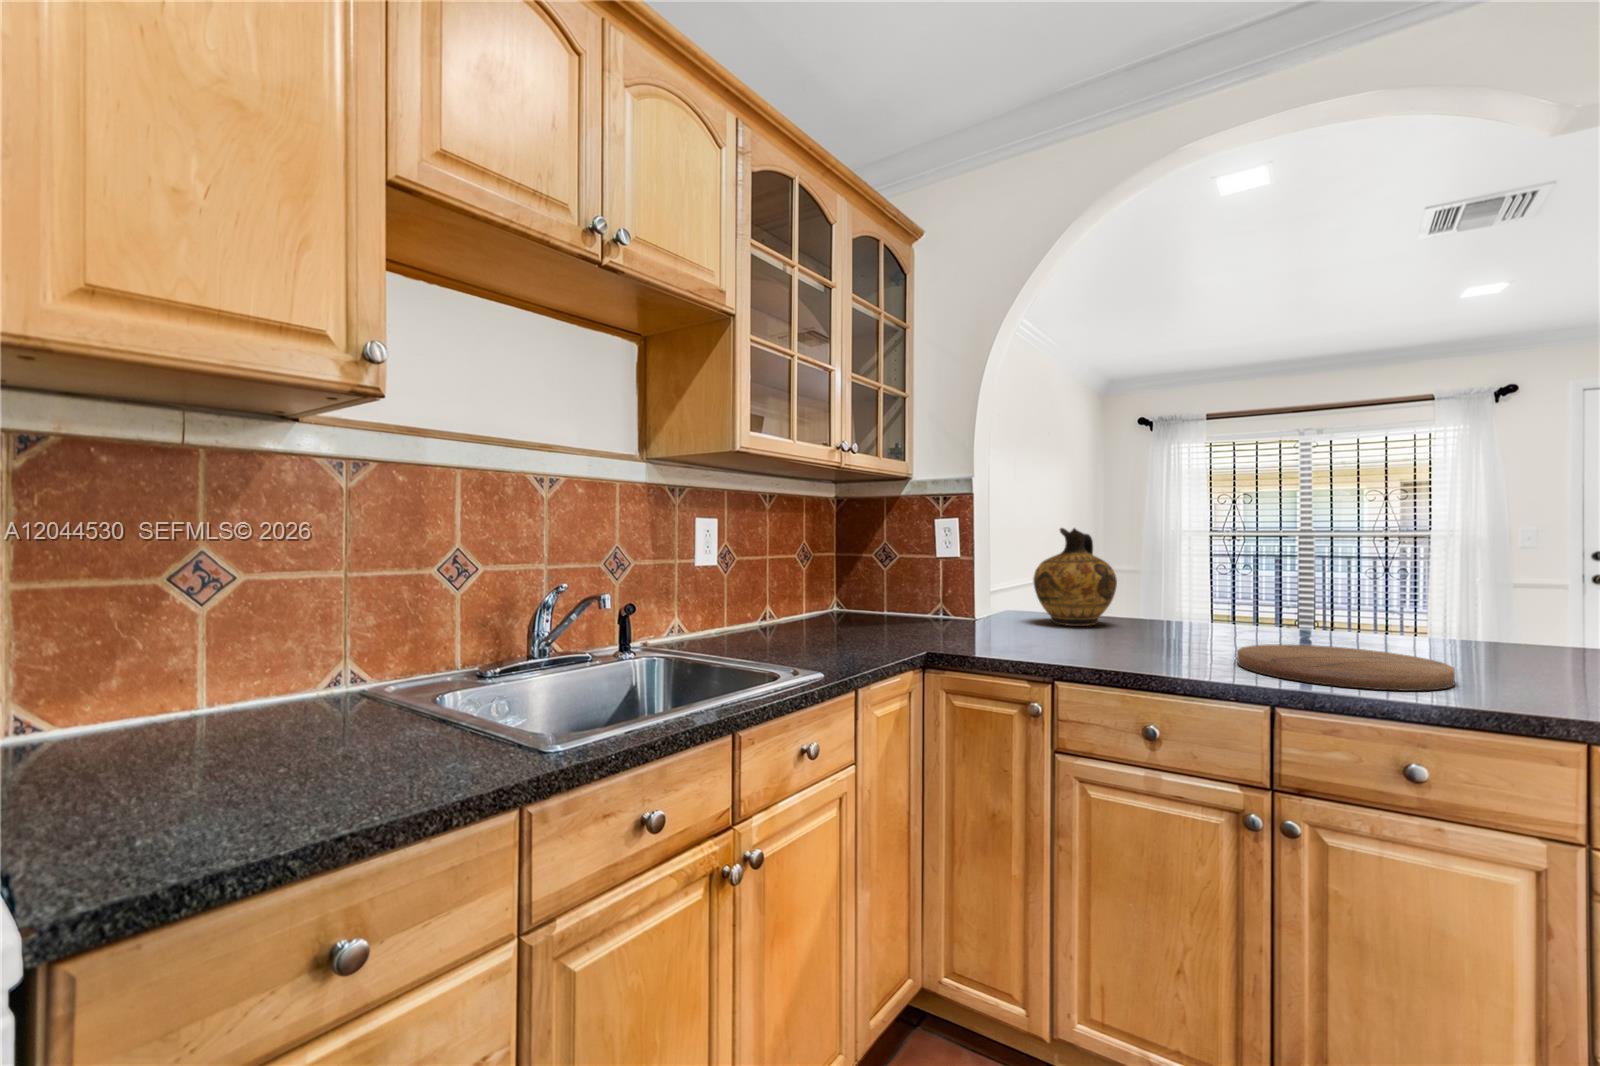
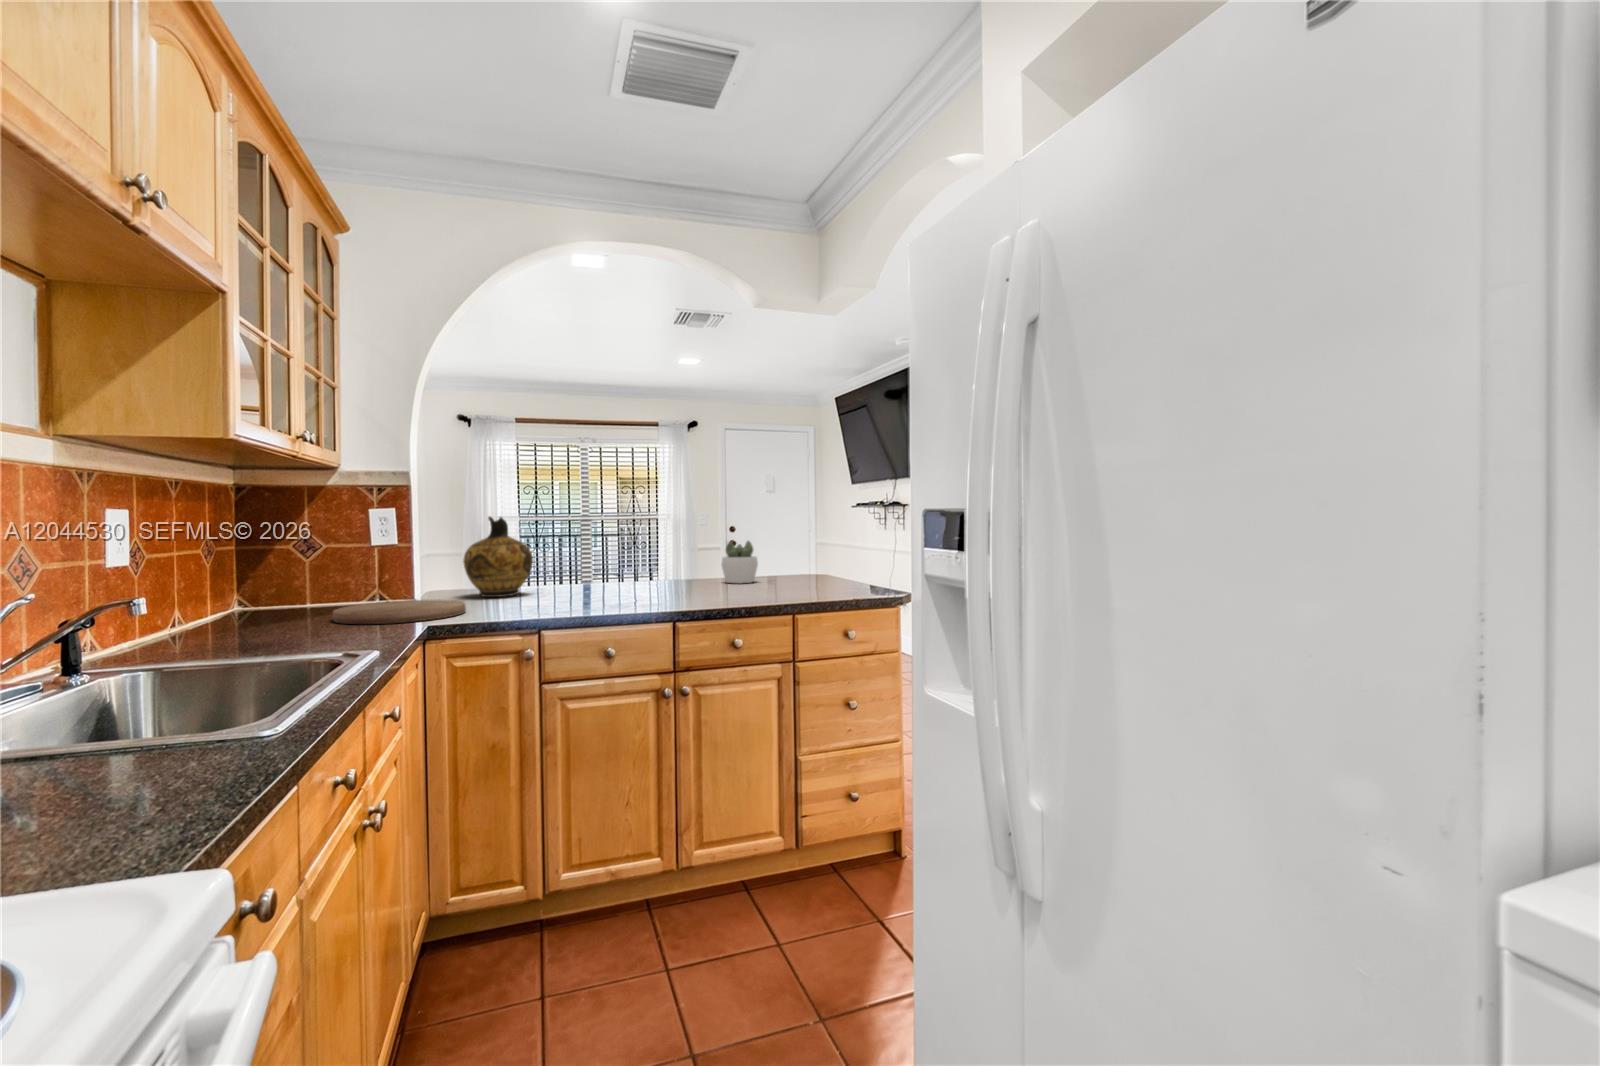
succulent plant: none [1456,575,1549,655] -> present [722,541,758,583]
cutting board: present [1237,644,1455,691] -> present [333,600,466,624]

